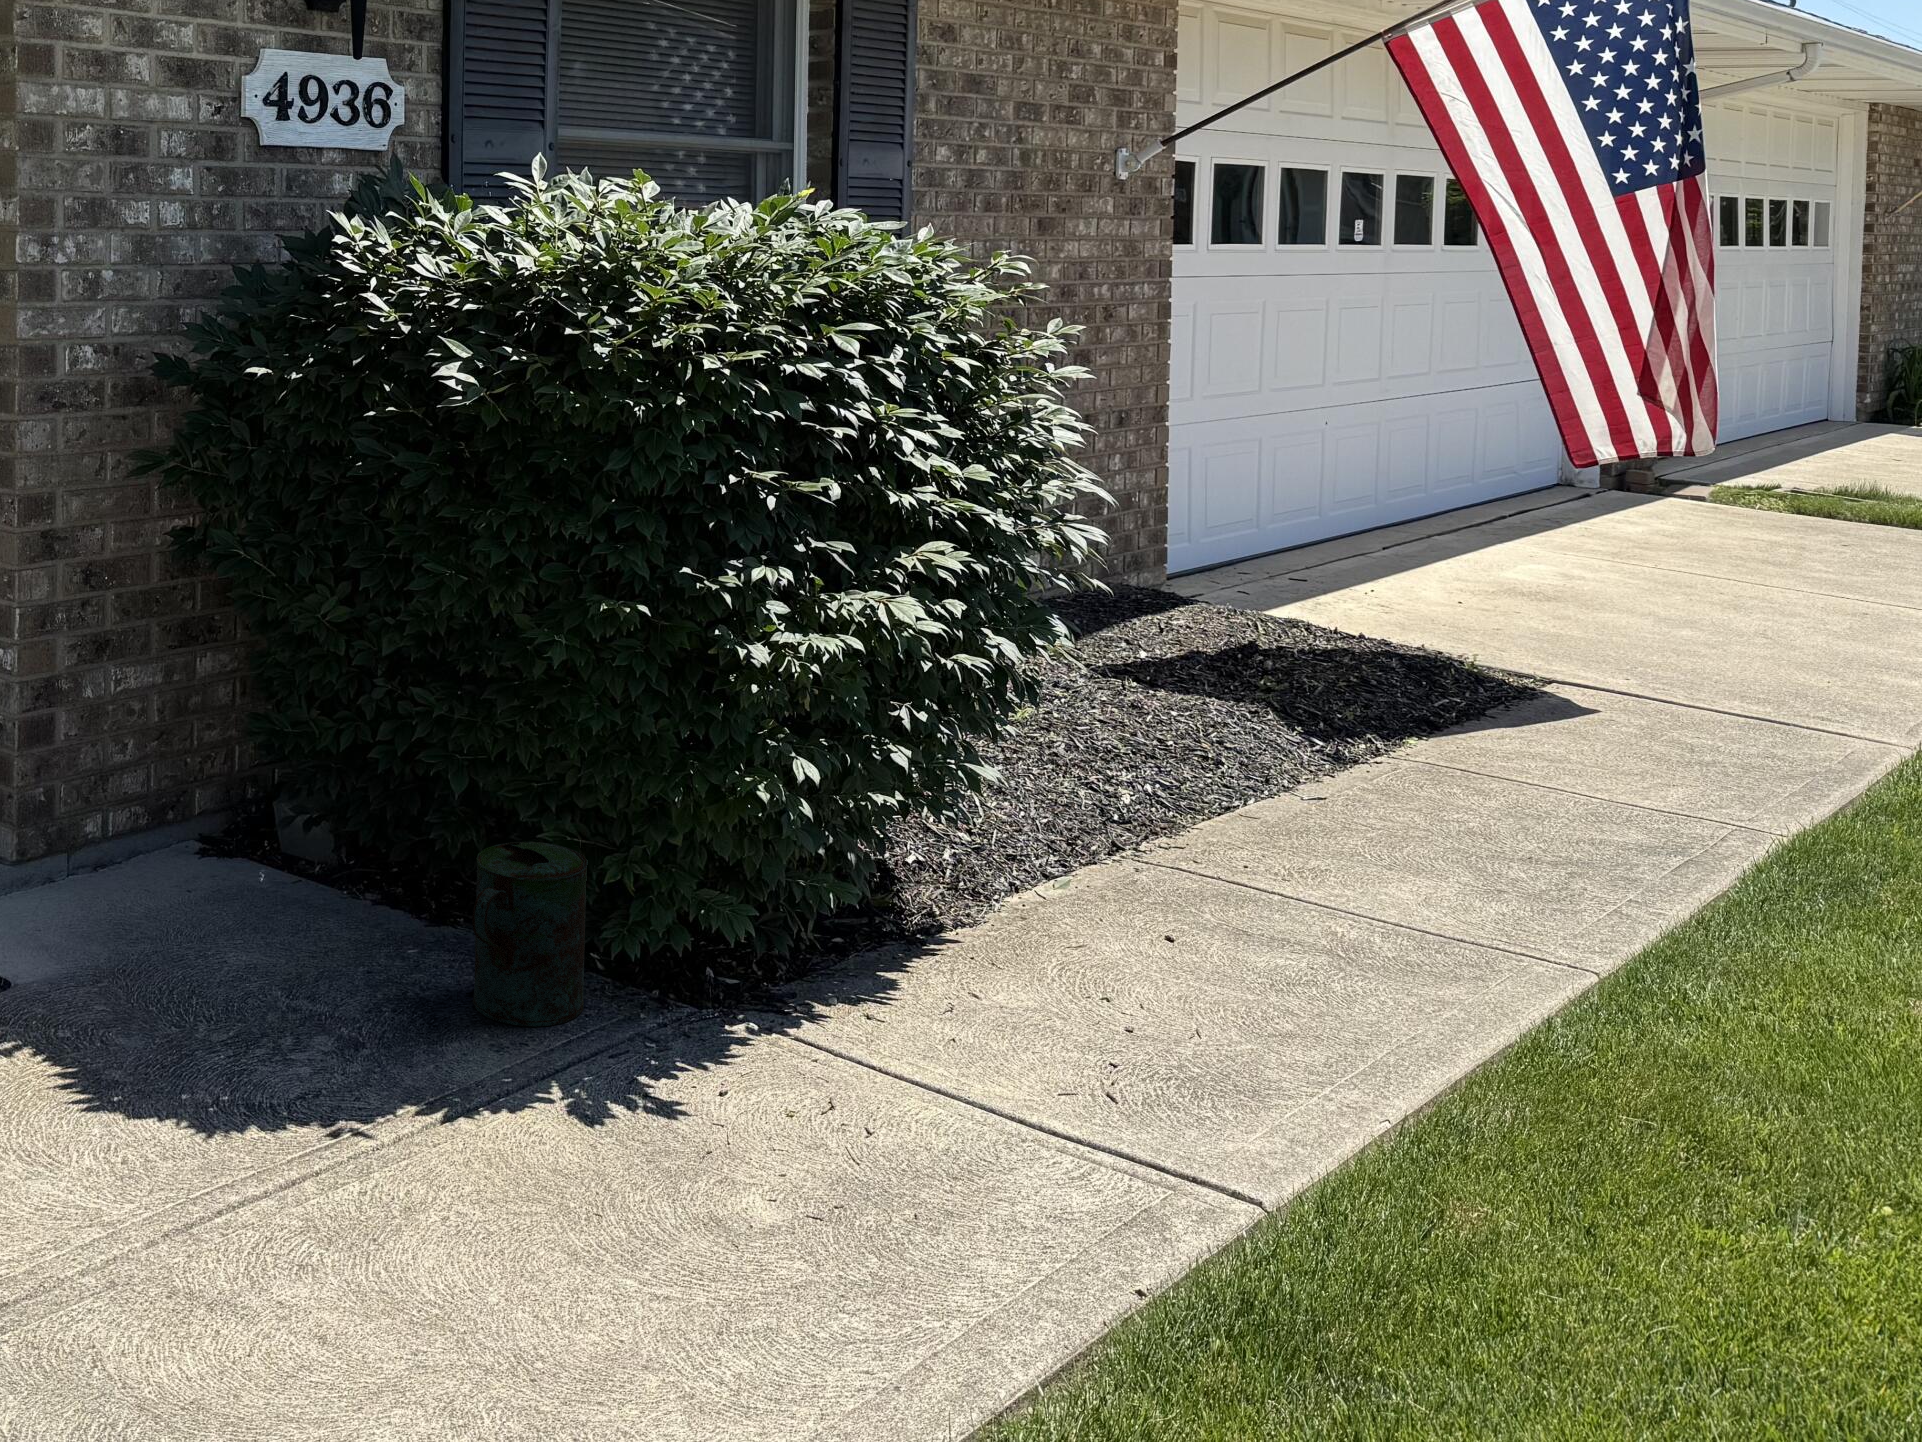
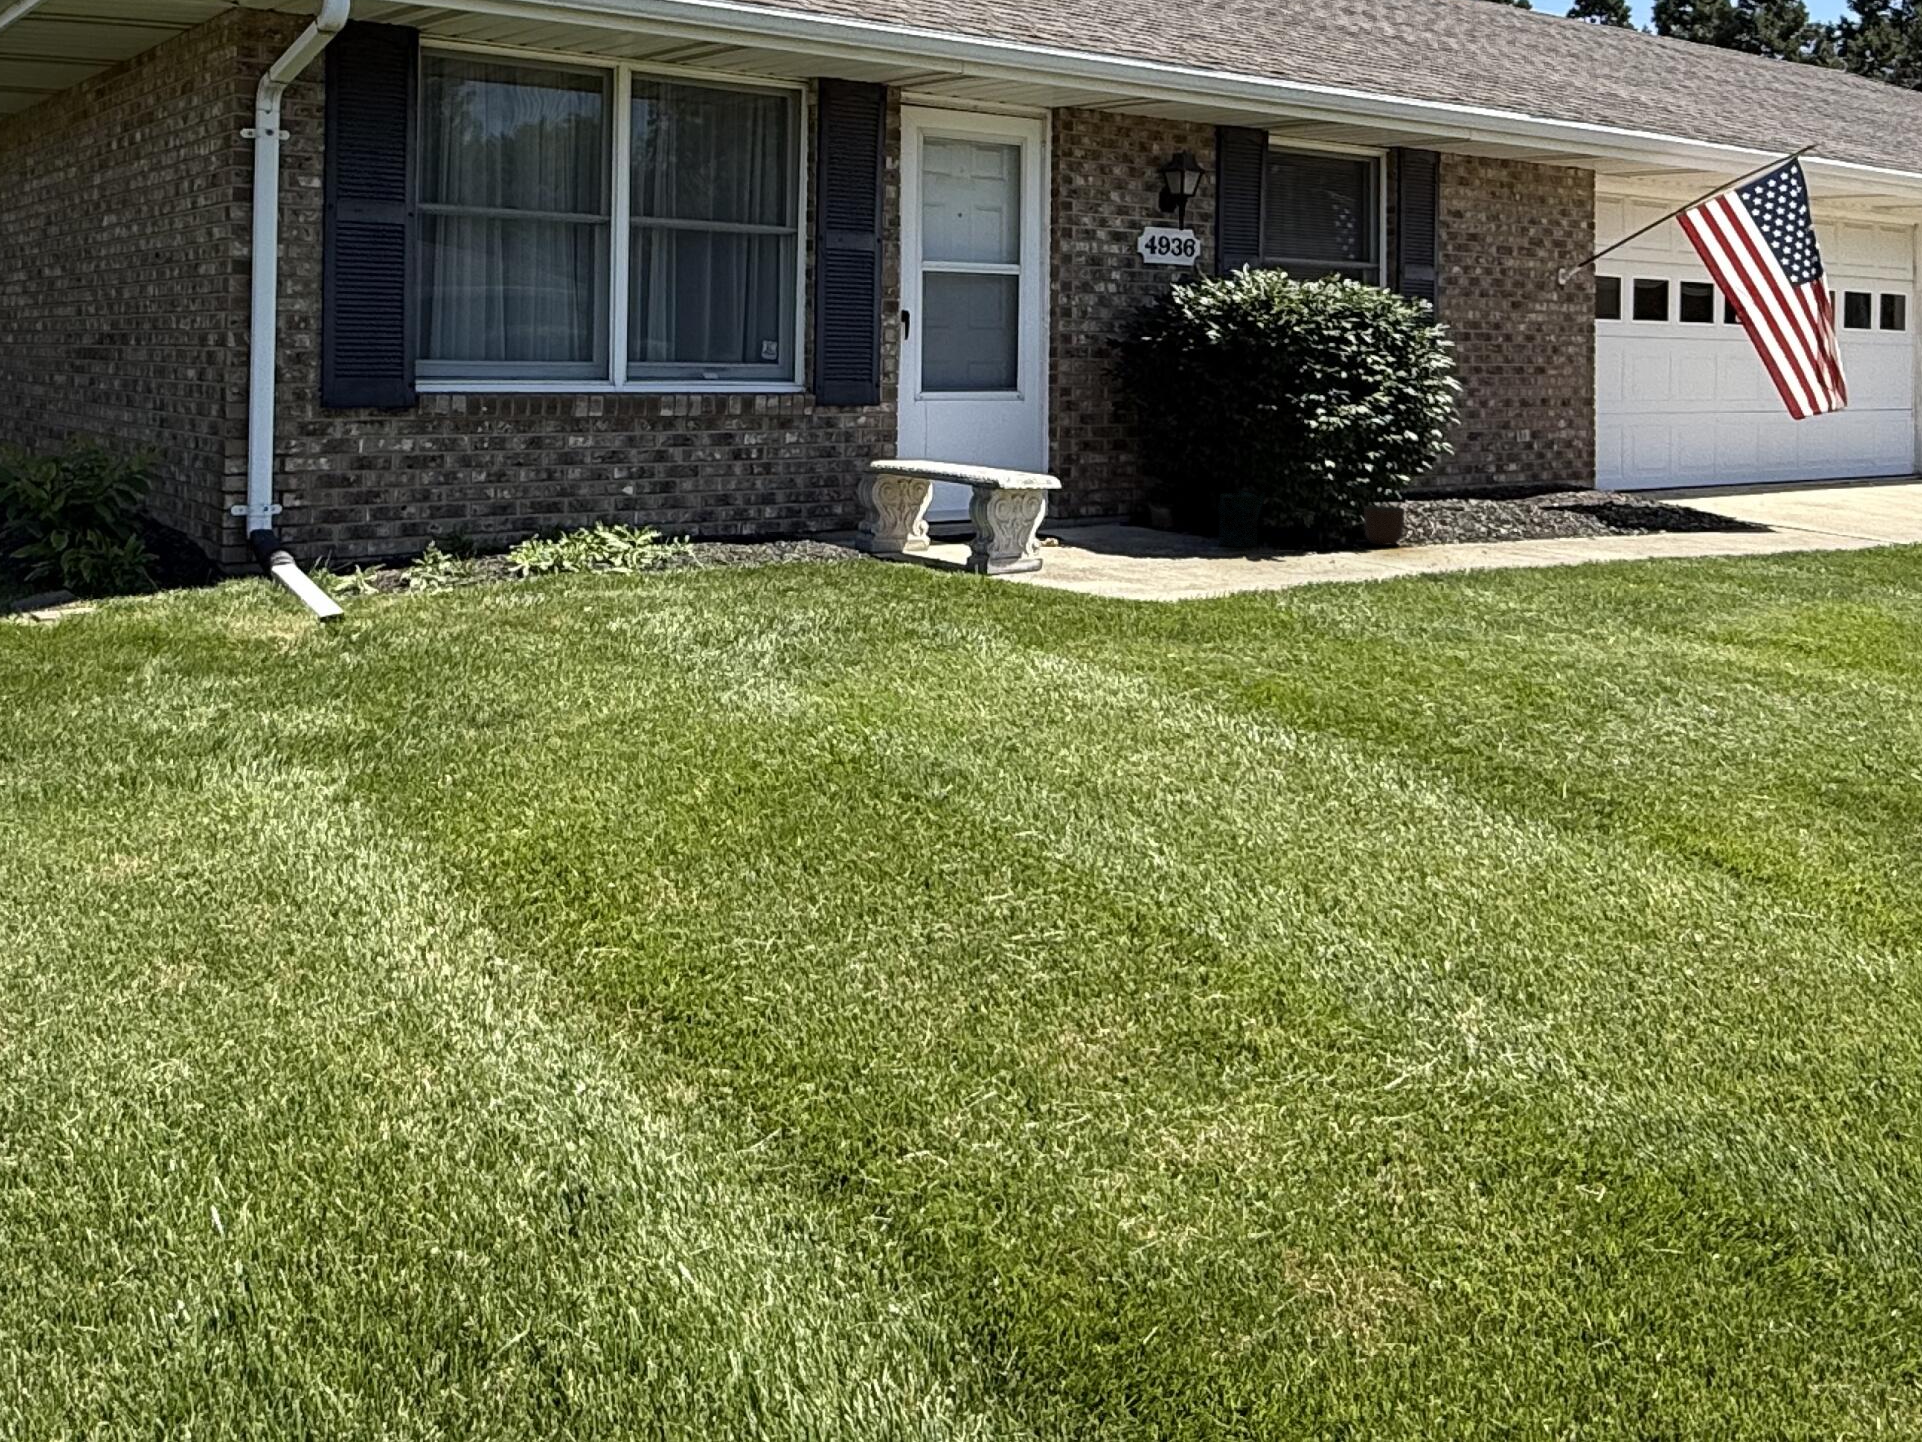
planter: none [874,840,988,968] -> present [1364,506,1405,545]

